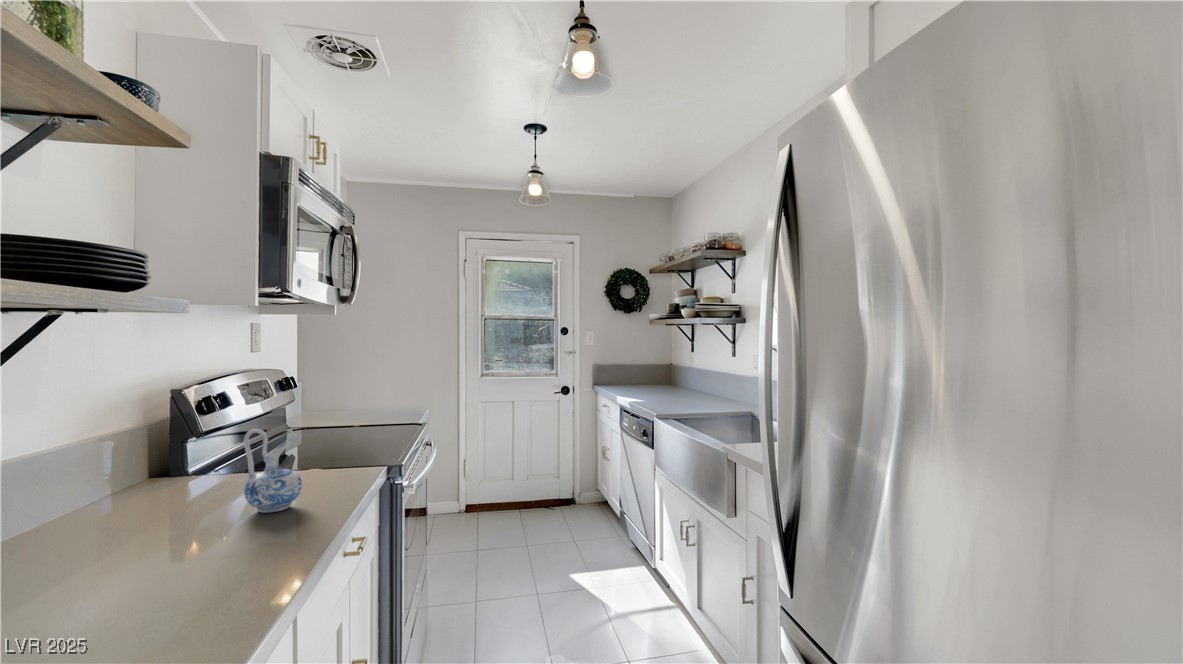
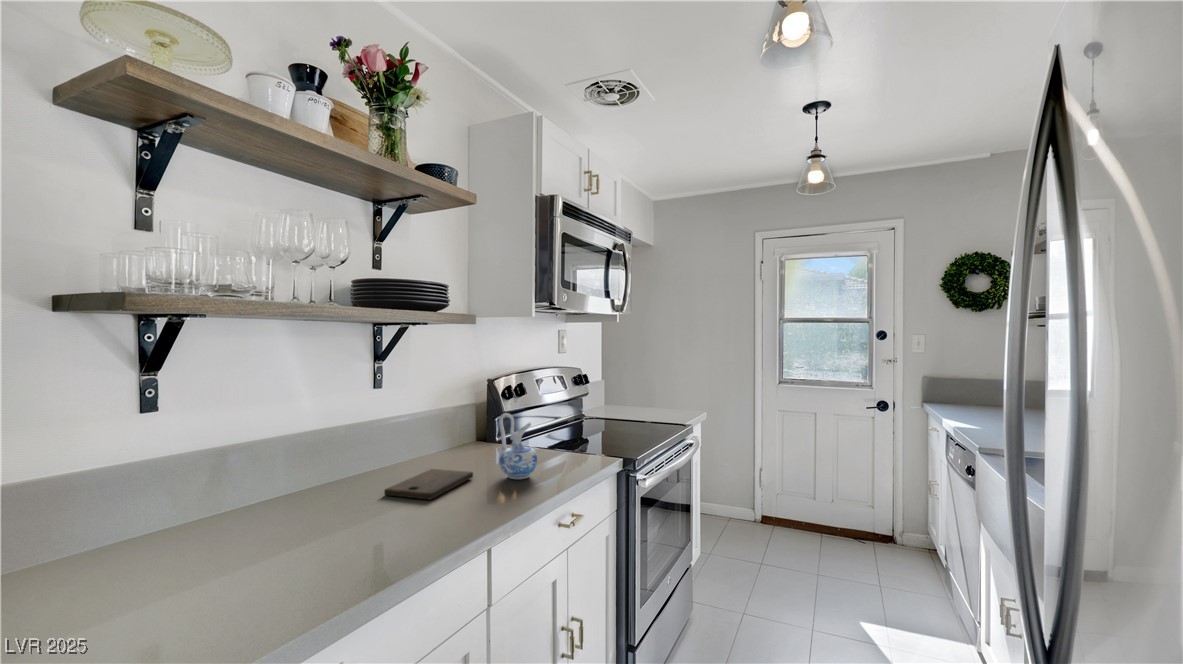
cutting board: none [58,515,204,579] -> present [384,469,473,499]

